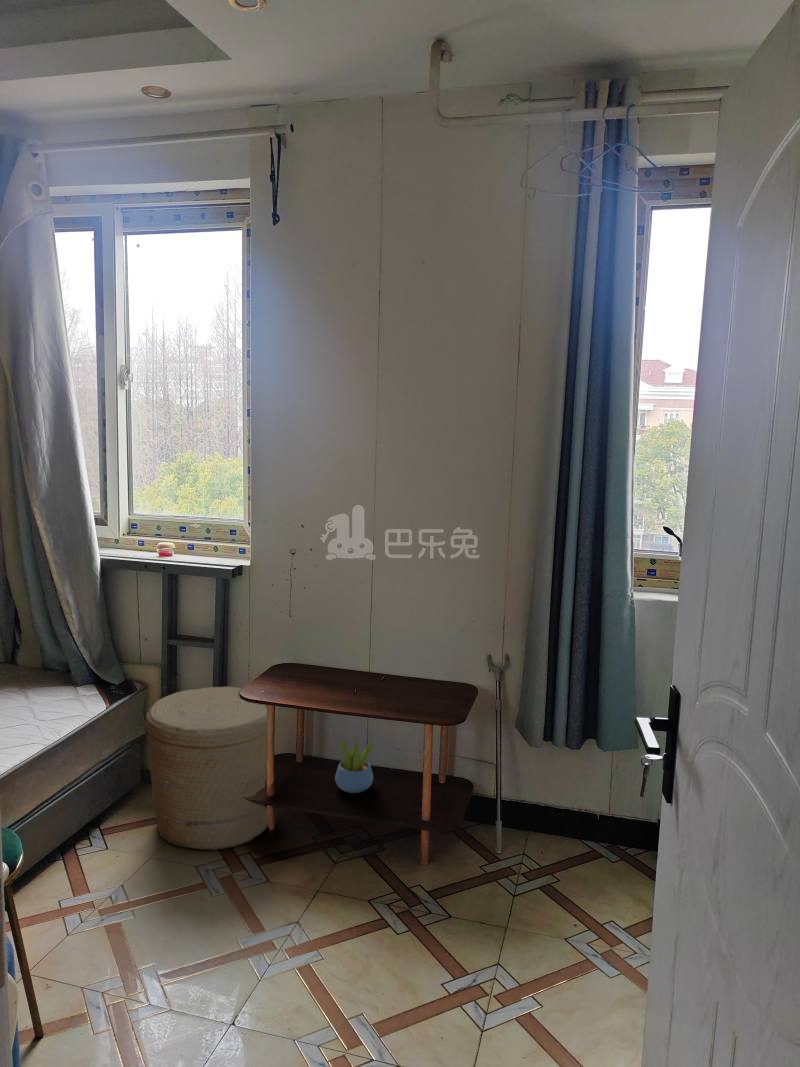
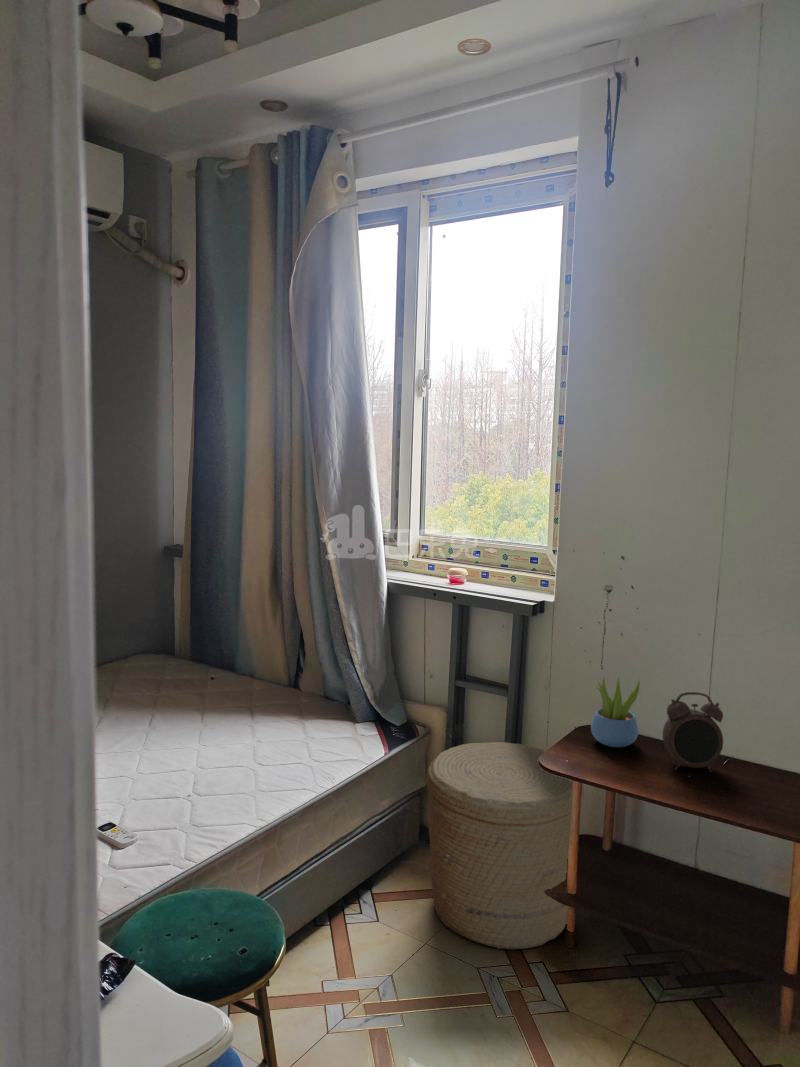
alarm clock: none [334,626,378,687] -> present [663,692,723,772]
succulent plant: present [335,735,373,793] -> present [591,679,640,748]

